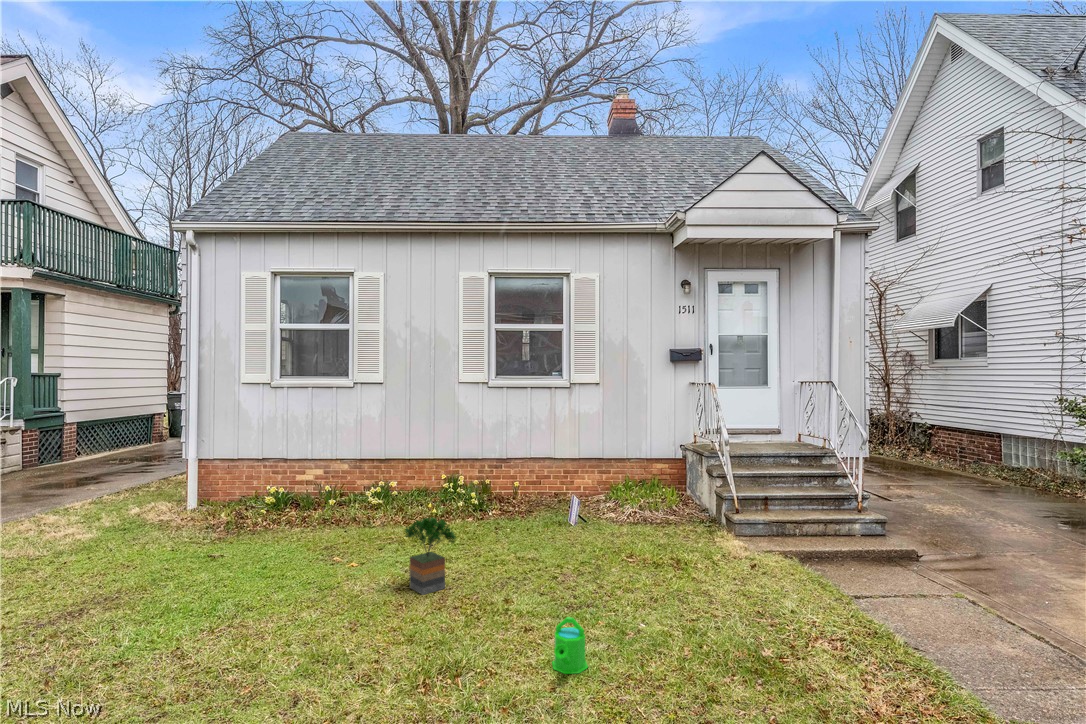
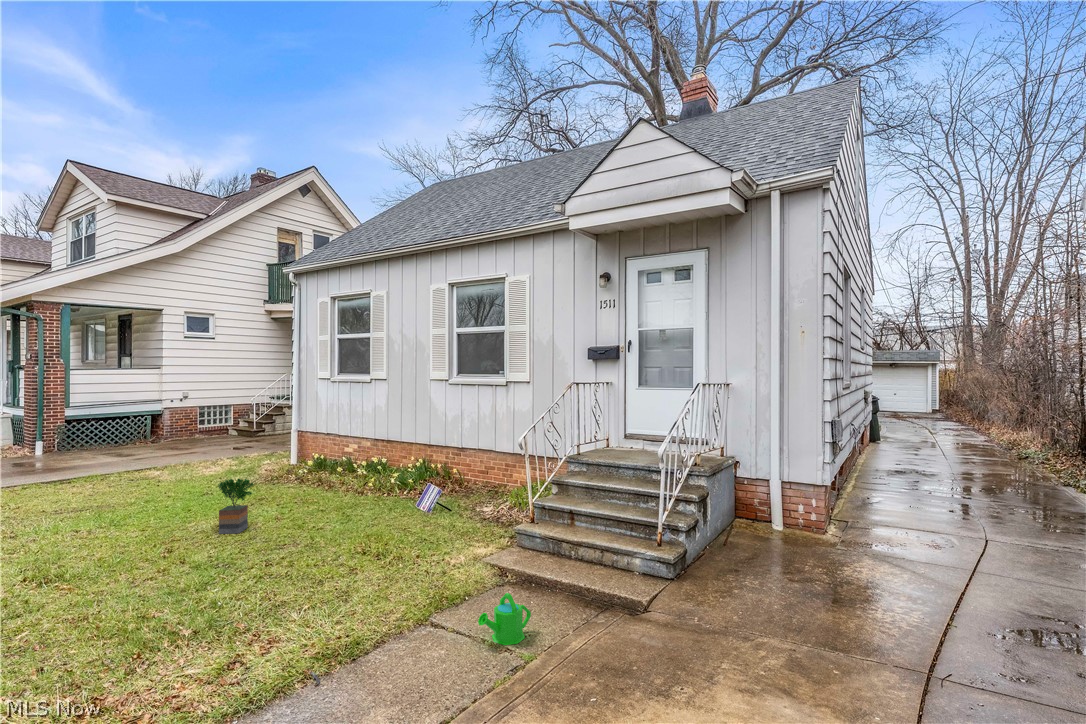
watering can: present [552,617,588,674] -> present [478,593,531,645]

